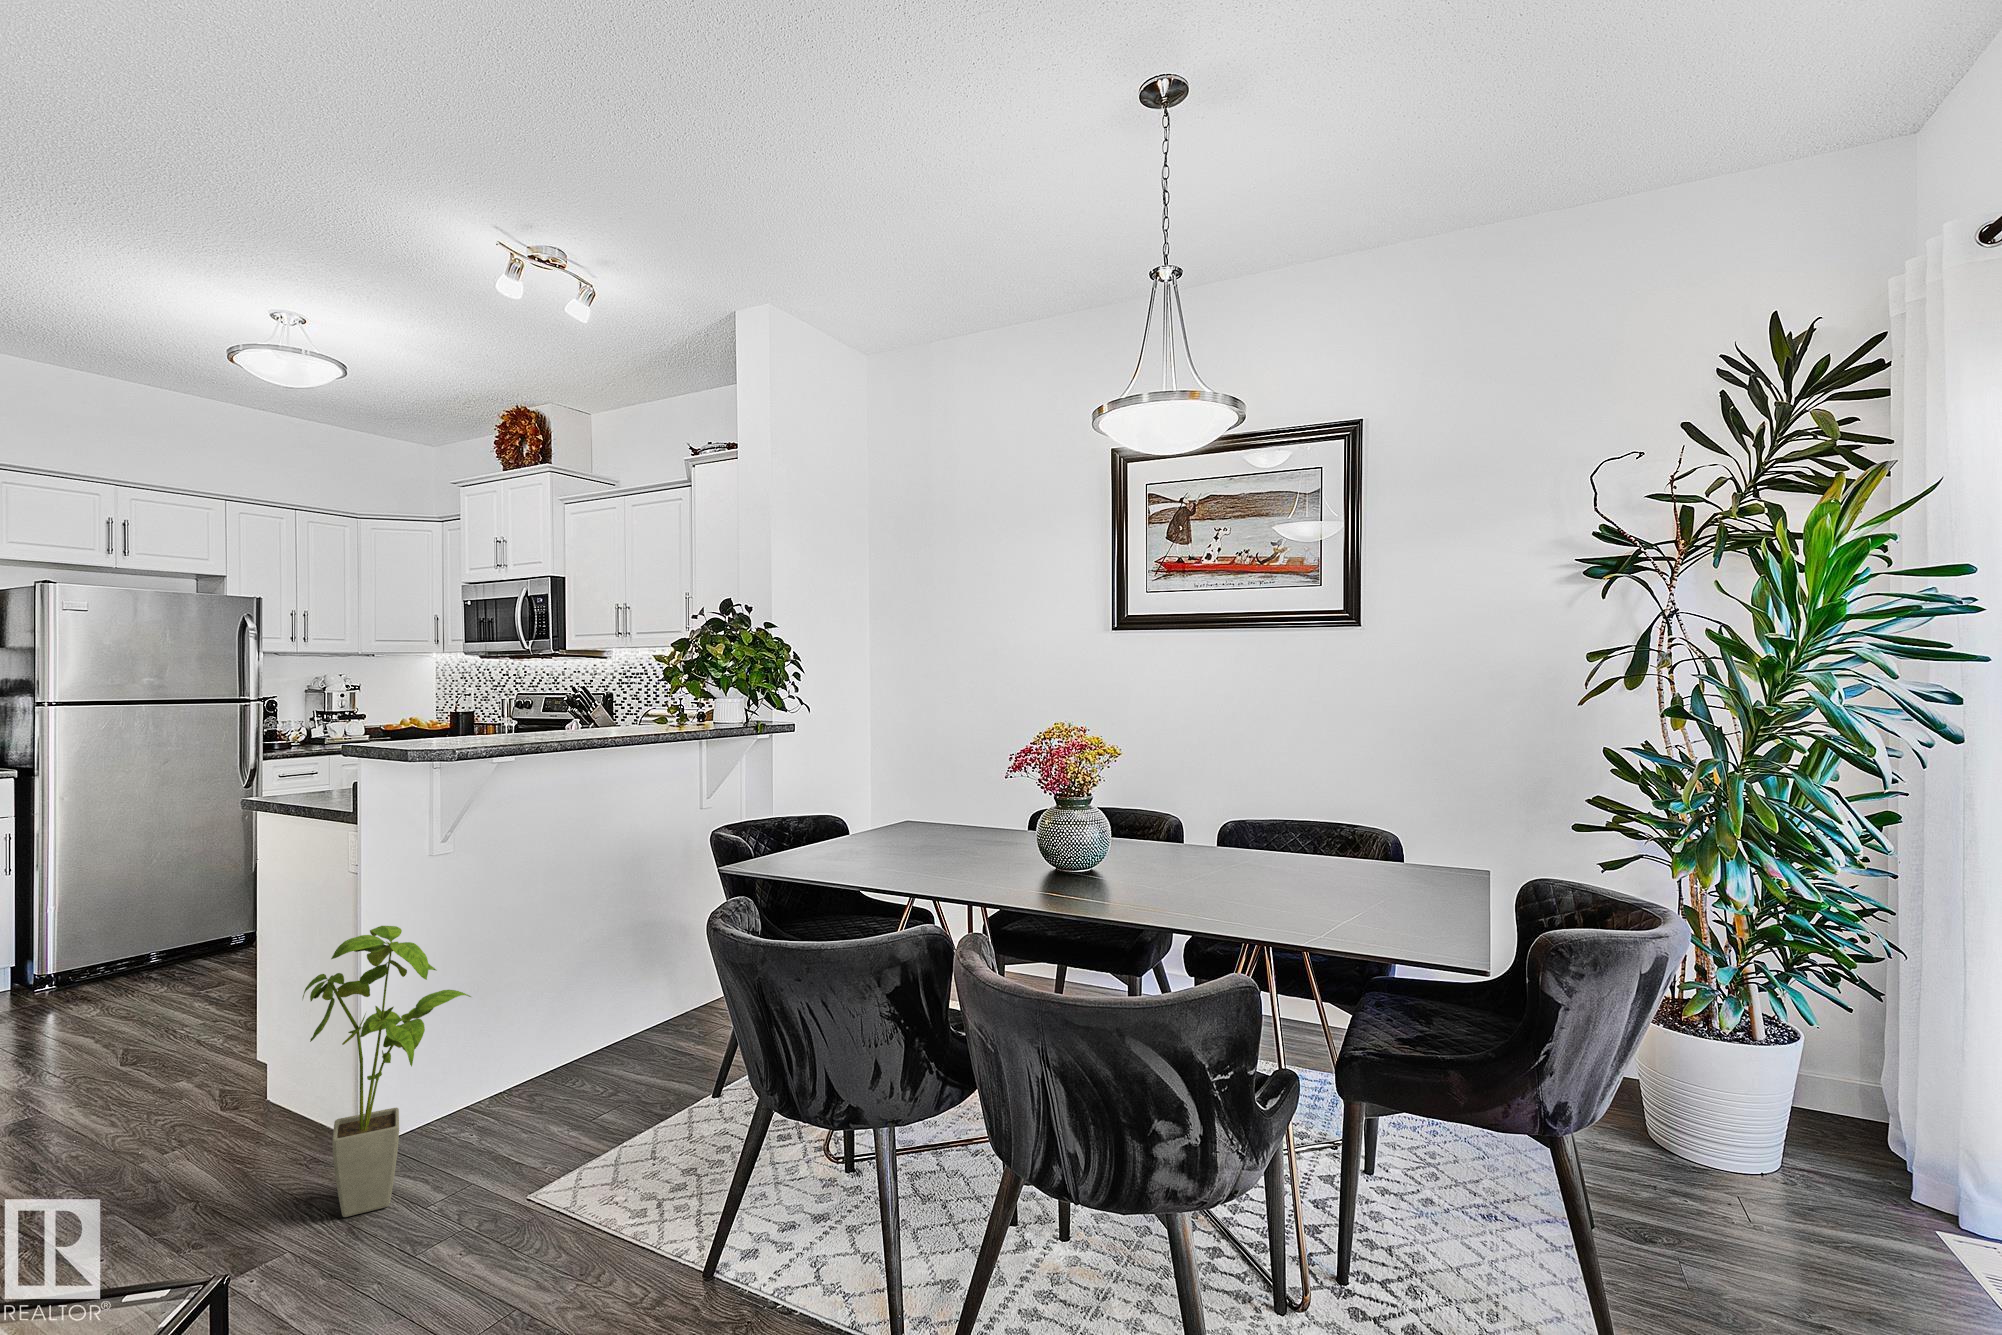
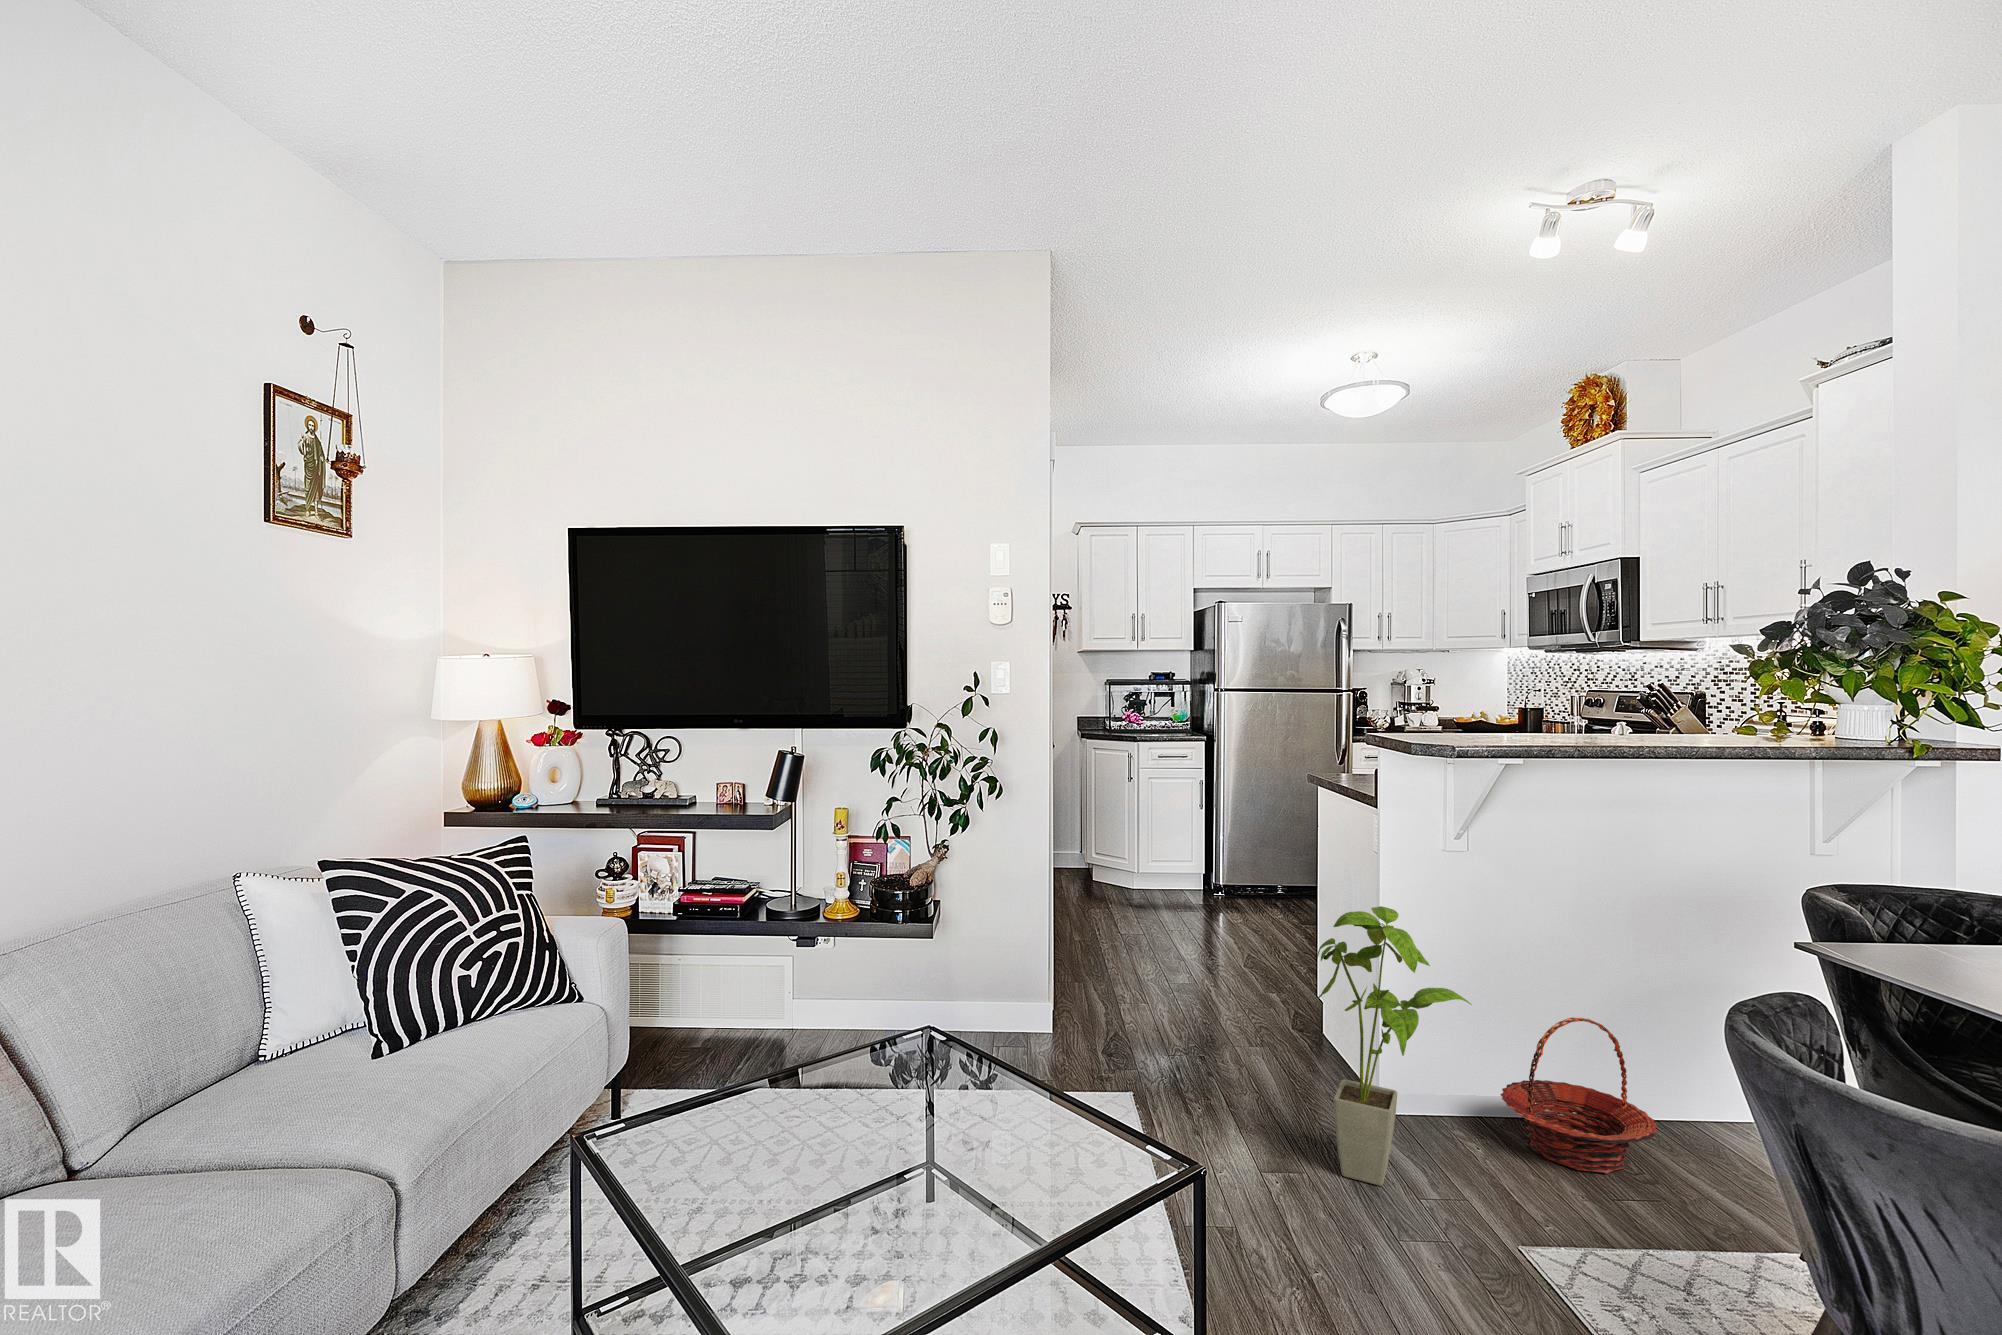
basket: none [489,982,617,1116] -> present [1501,1018,1658,1173]

